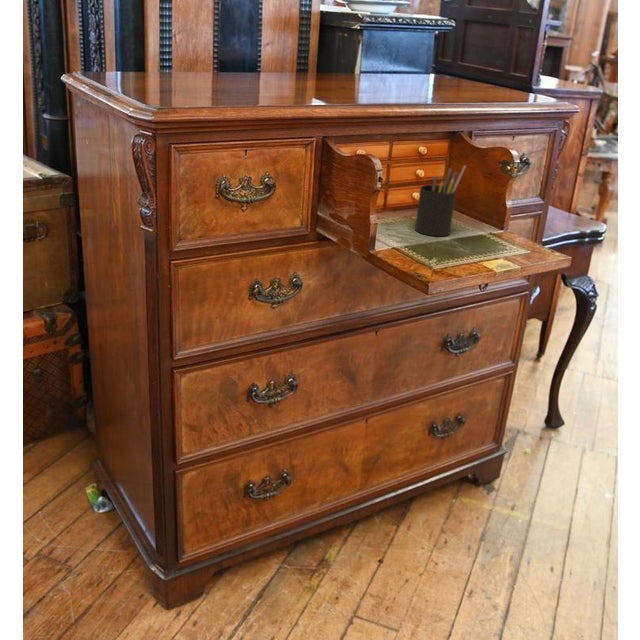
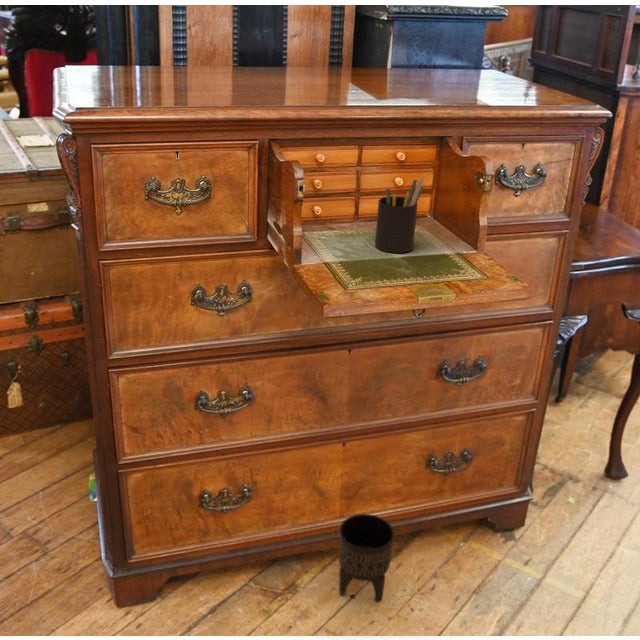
planter: none [367,484,420,564] -> present [339,514,394,602]

